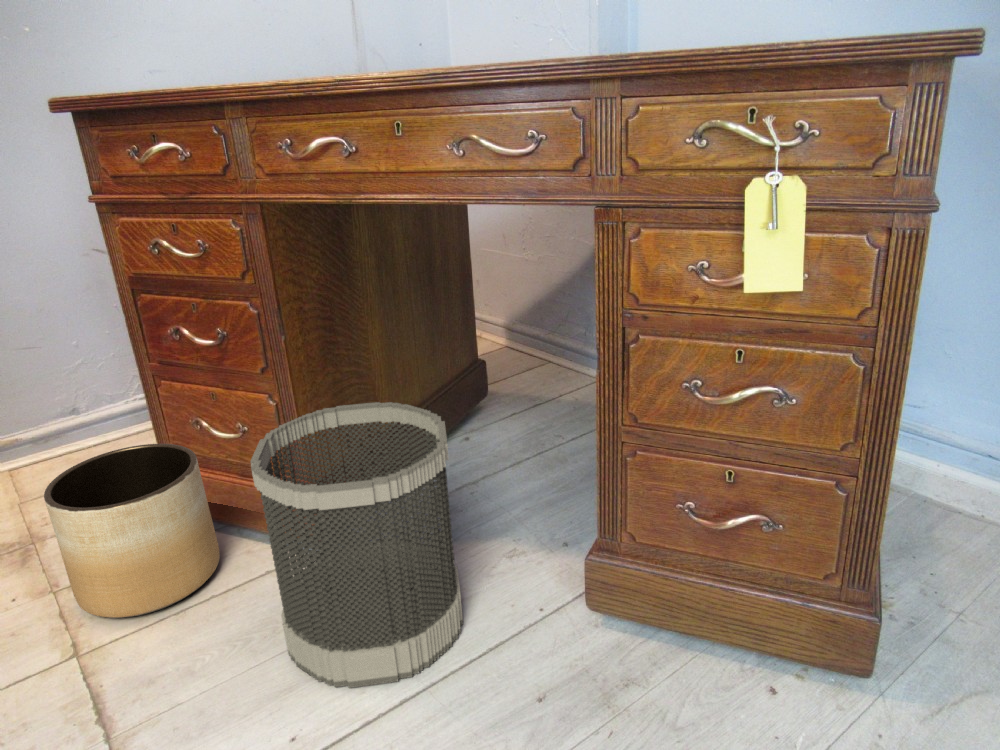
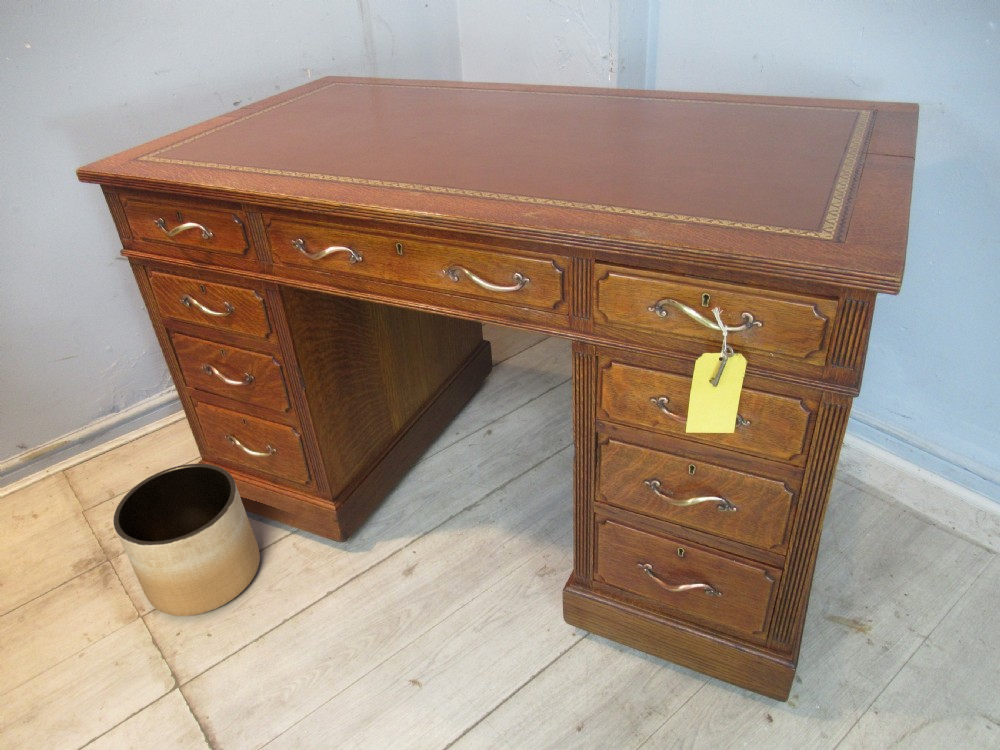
wastebasket: present [250,402,463,688] -> none [285,454,464,692]

